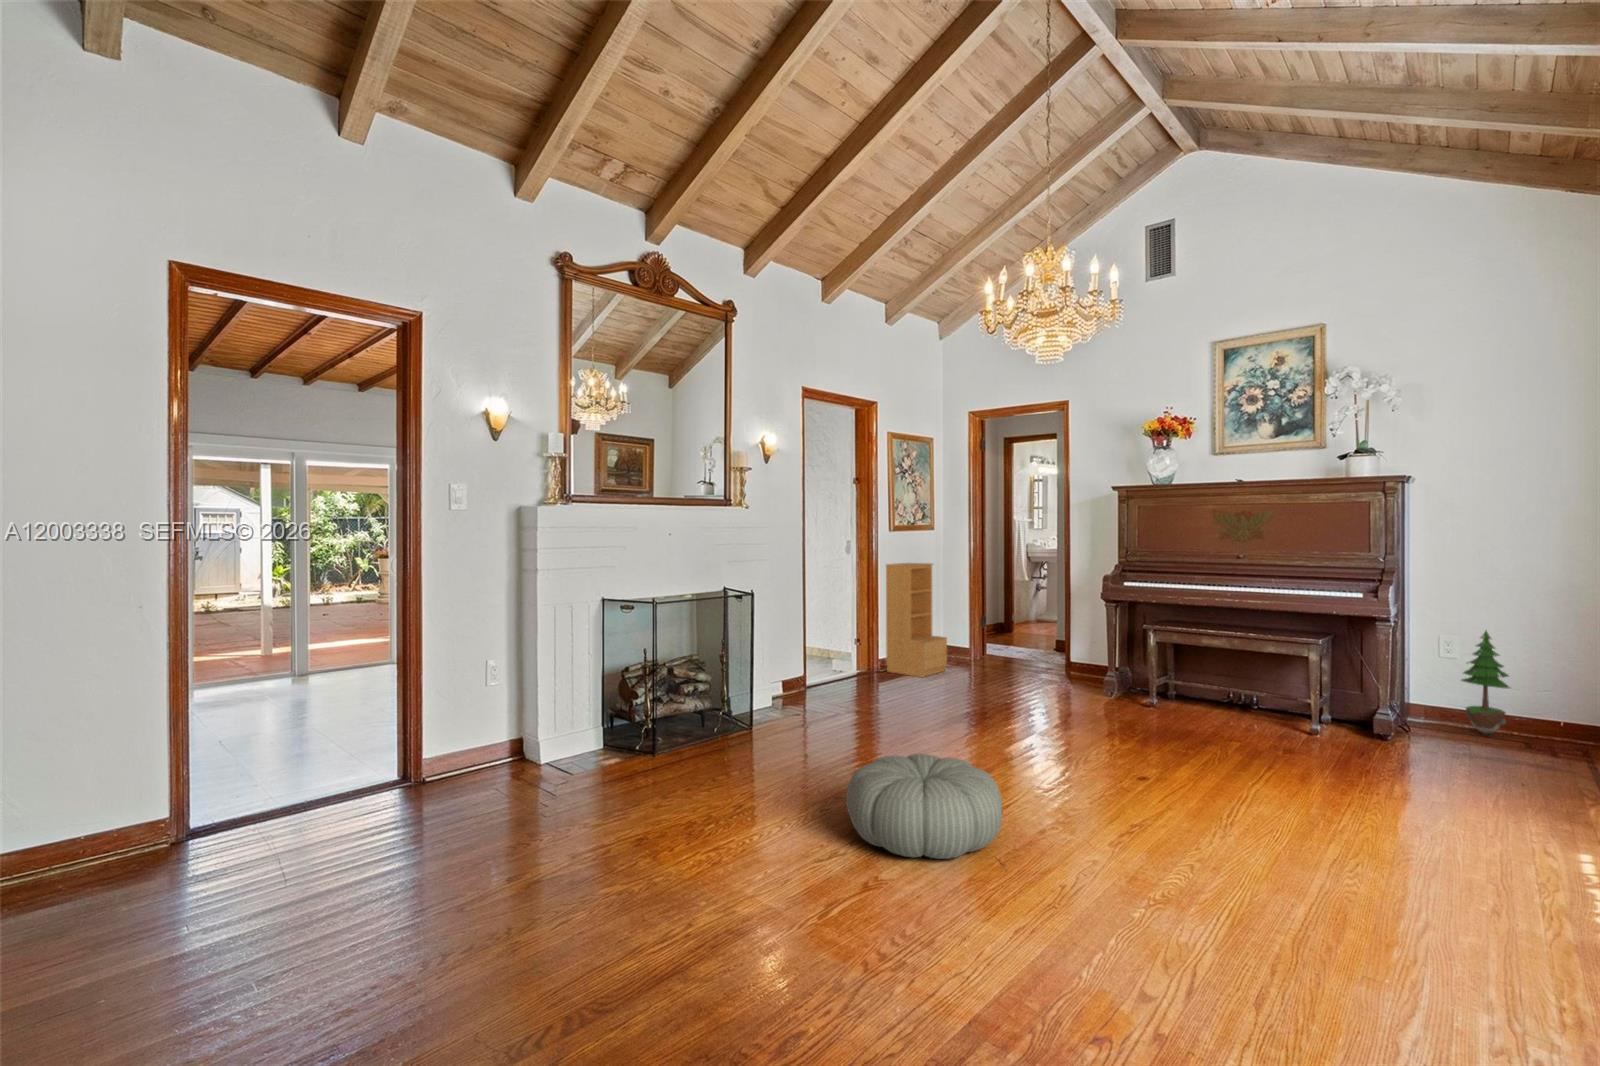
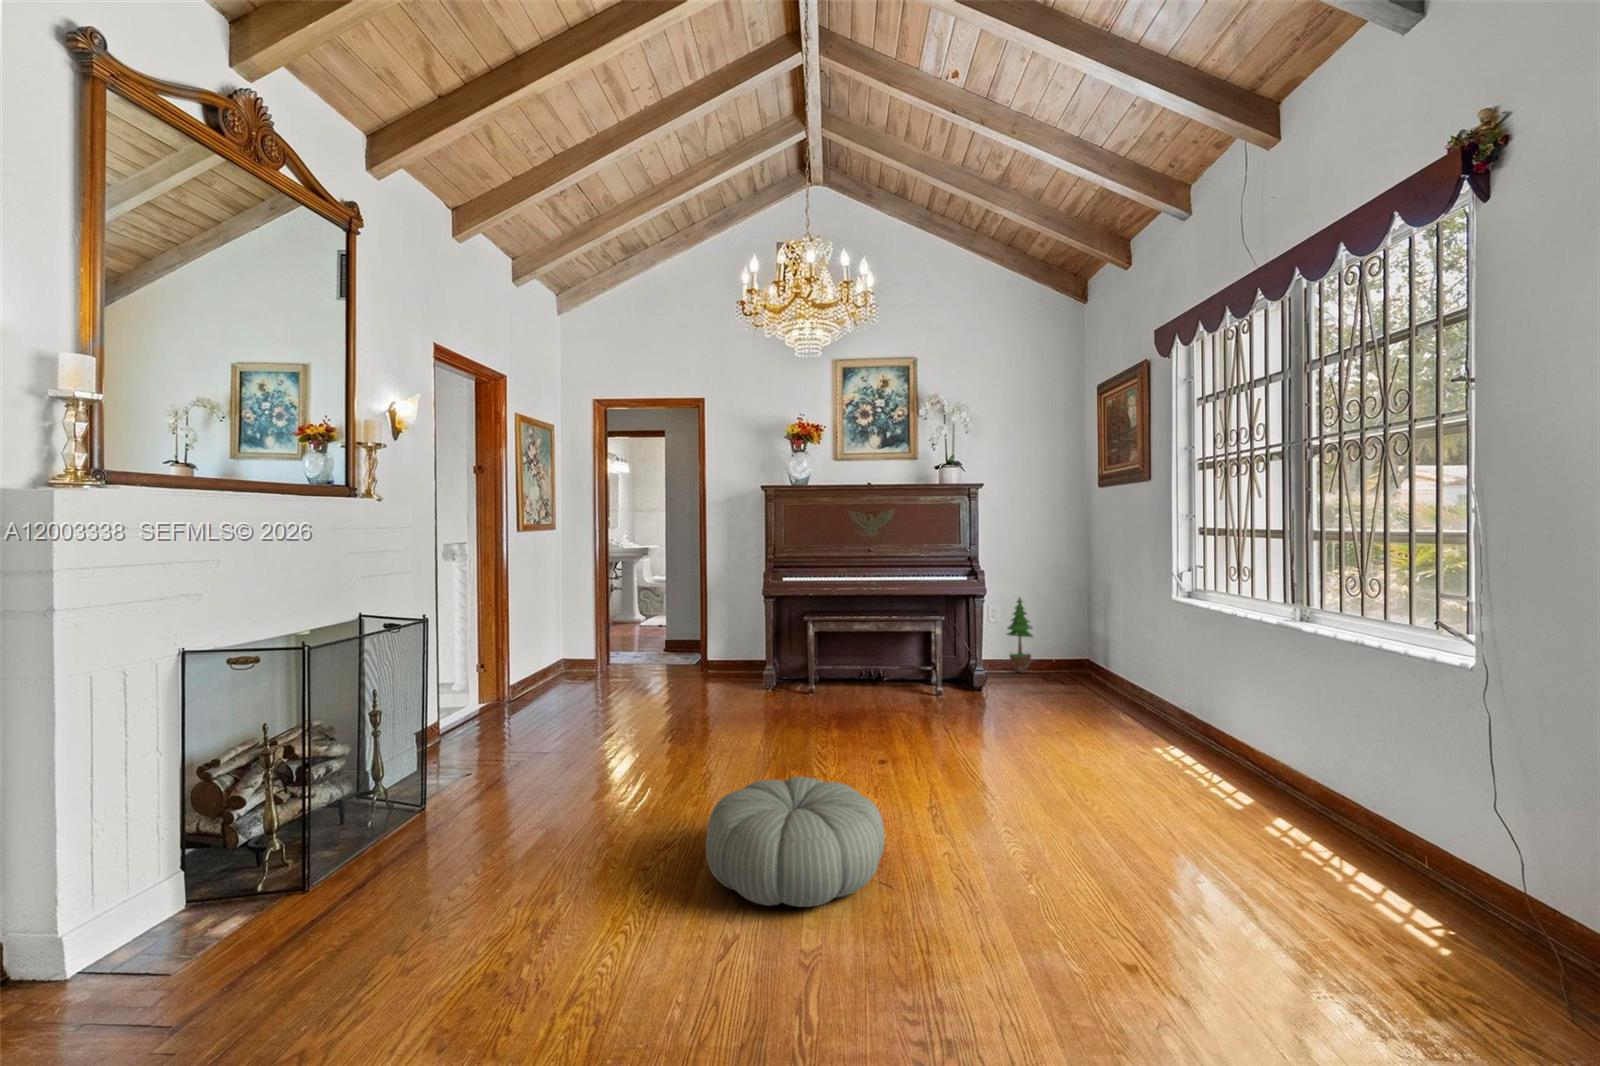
bookshelf: present [886,563,947,677] -> none [518,567,589,696]

